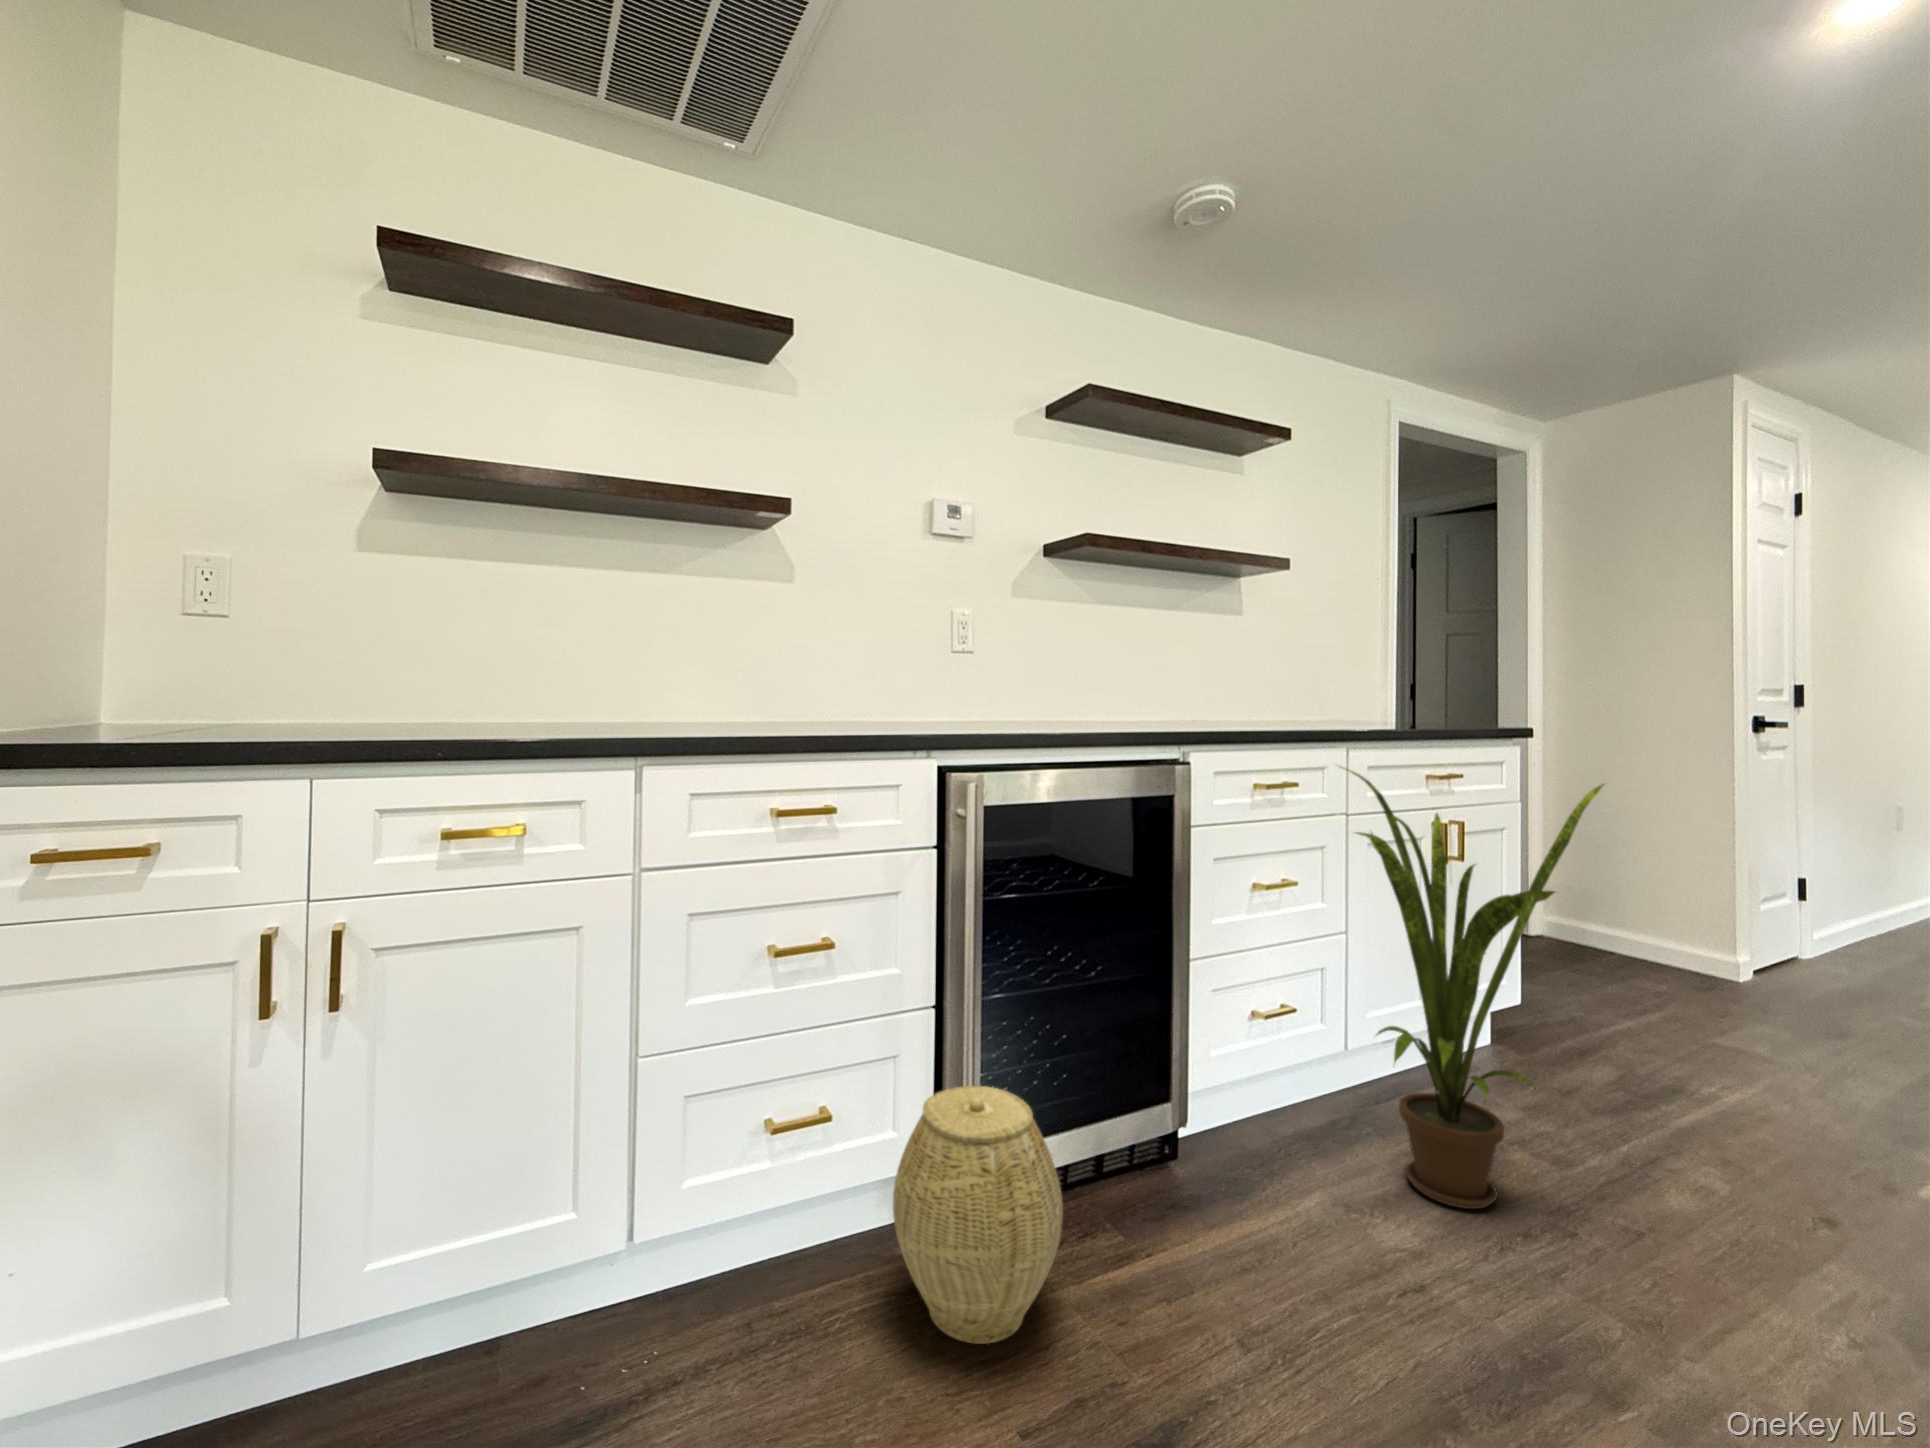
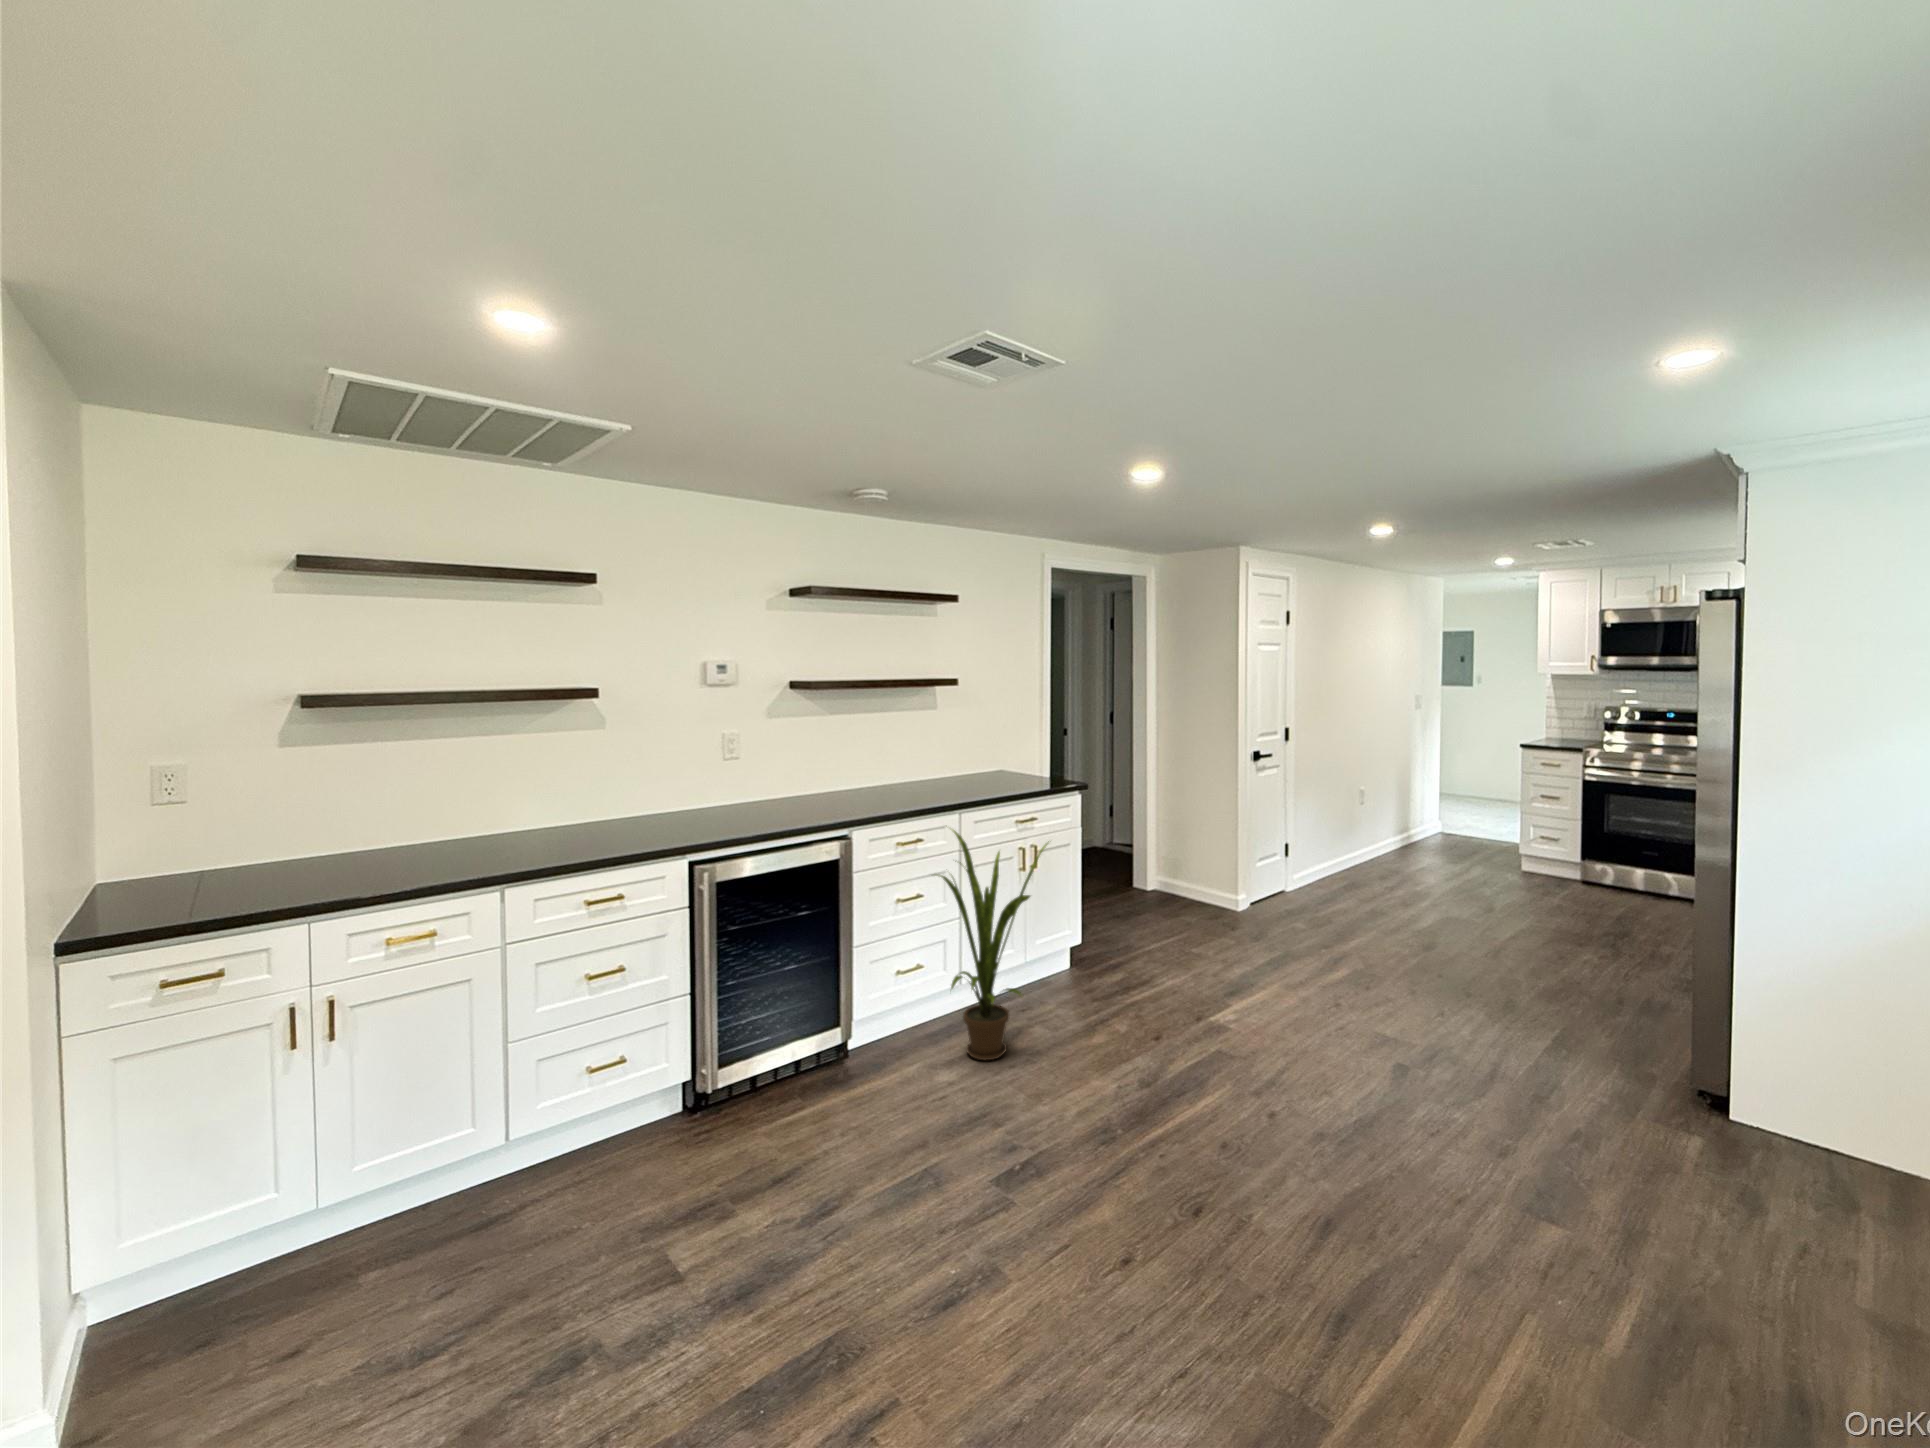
woven basket: present [893,1086,1063,1344] -> none [660,1033,752,1158]

